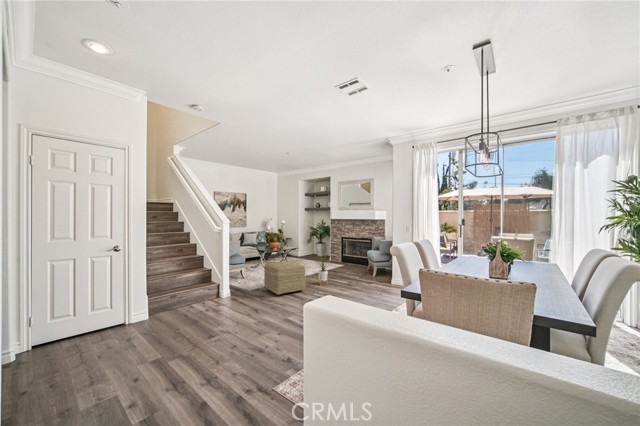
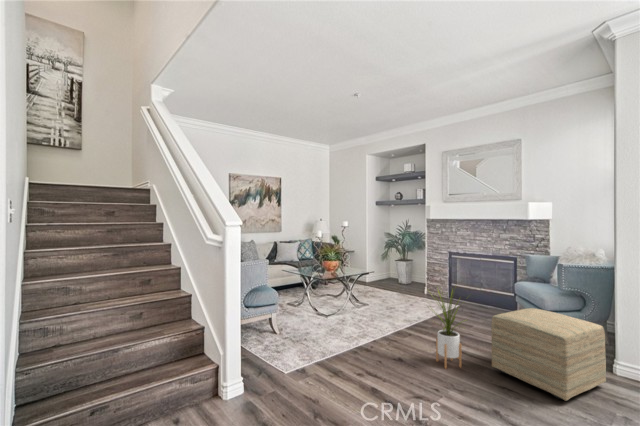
ottoman: present [264,261,305,295] -> present [491,308,606,401]

